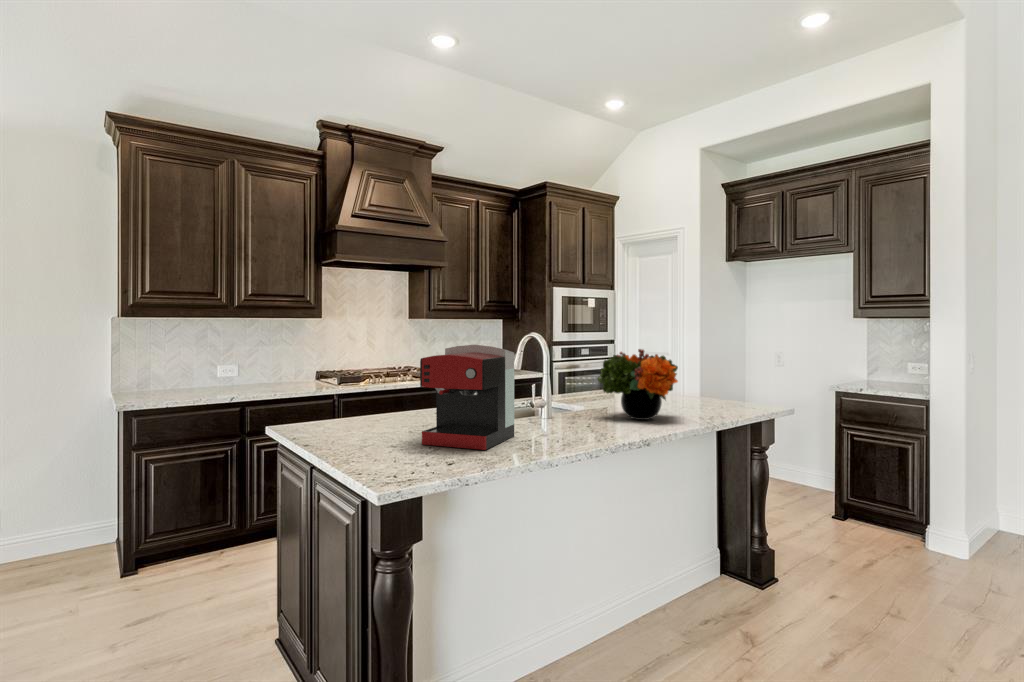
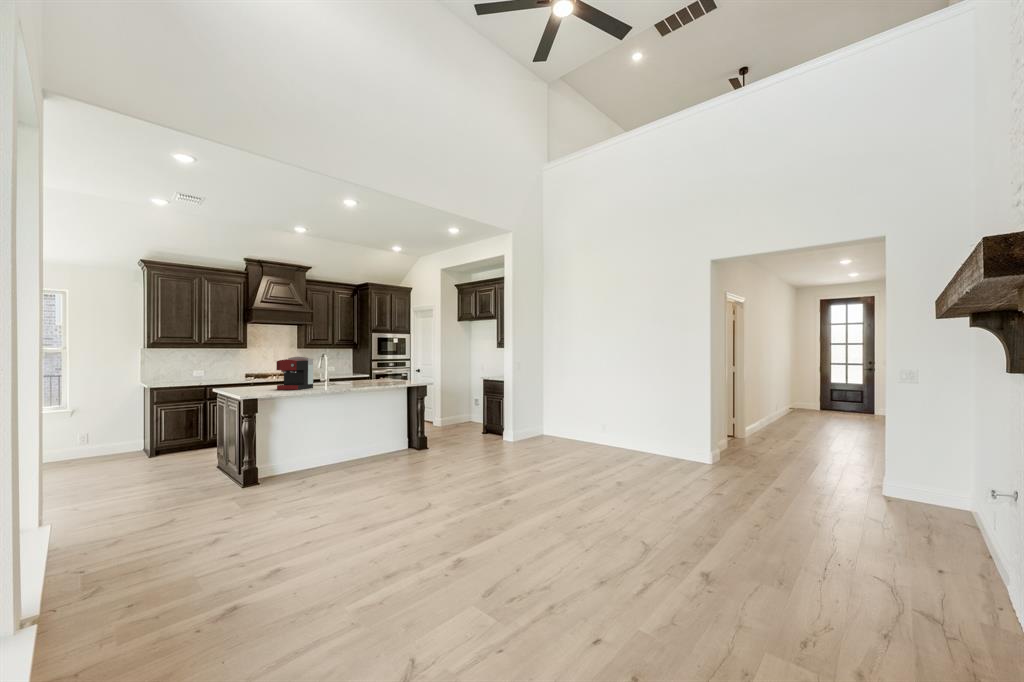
flower arrangement: present [598,349,678,420] -> none [353,359,385,384]

